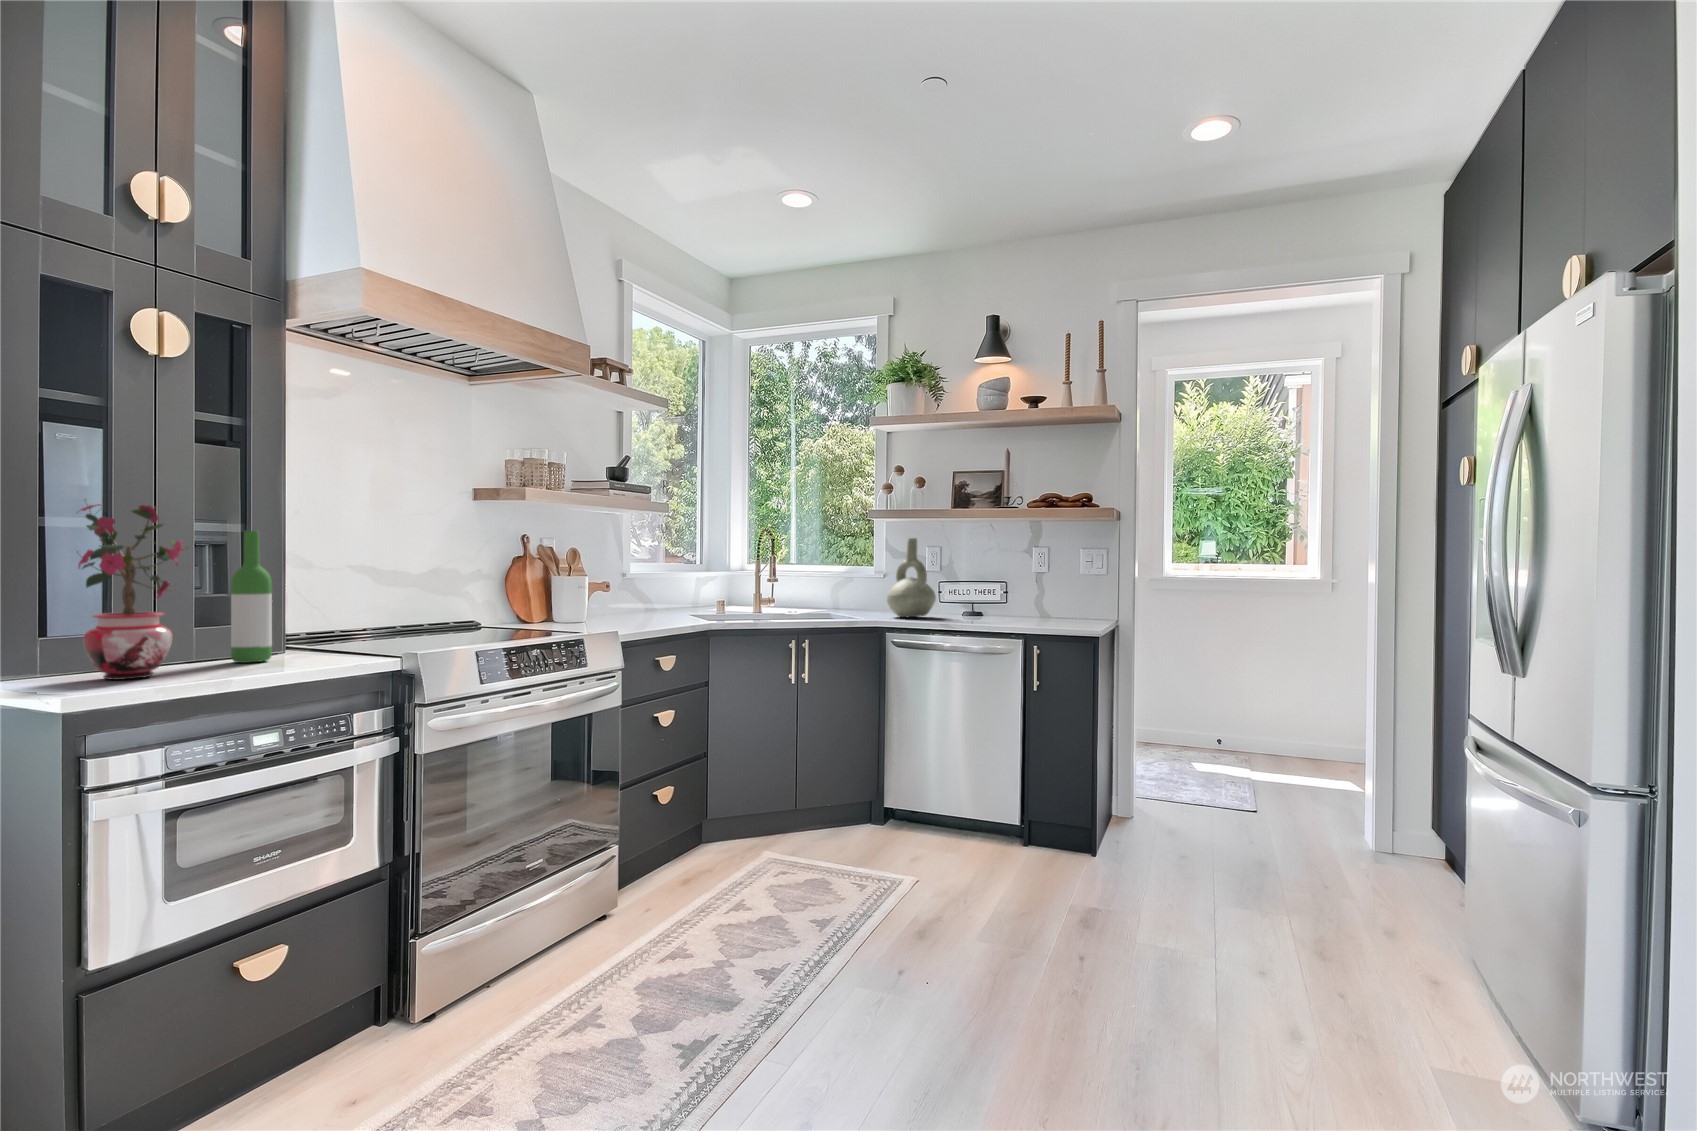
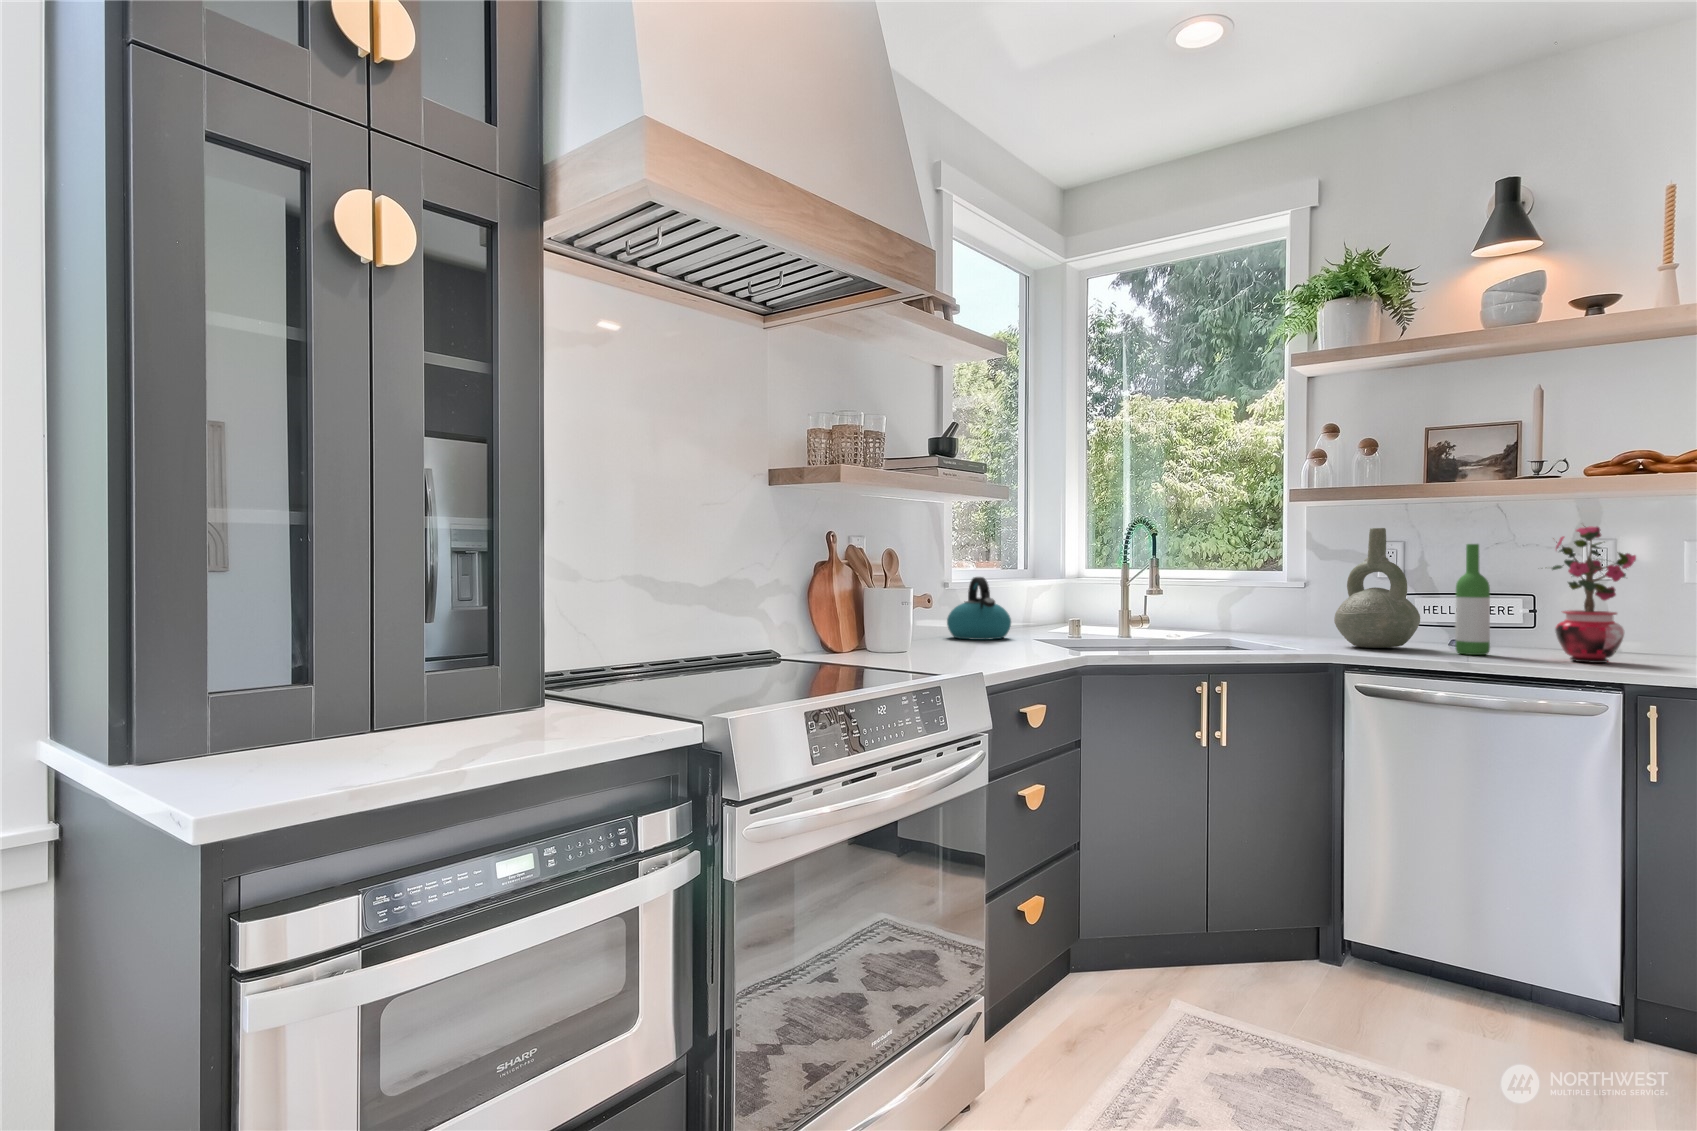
potted plant: present [78,499,182,680] -> present [1552,527,1636,663]
wine bottle: present [231,530,272,663] -> present [1455,544,1490,655]
kettle: none [624,570,672,616] -> present [947,577,1011,640]

